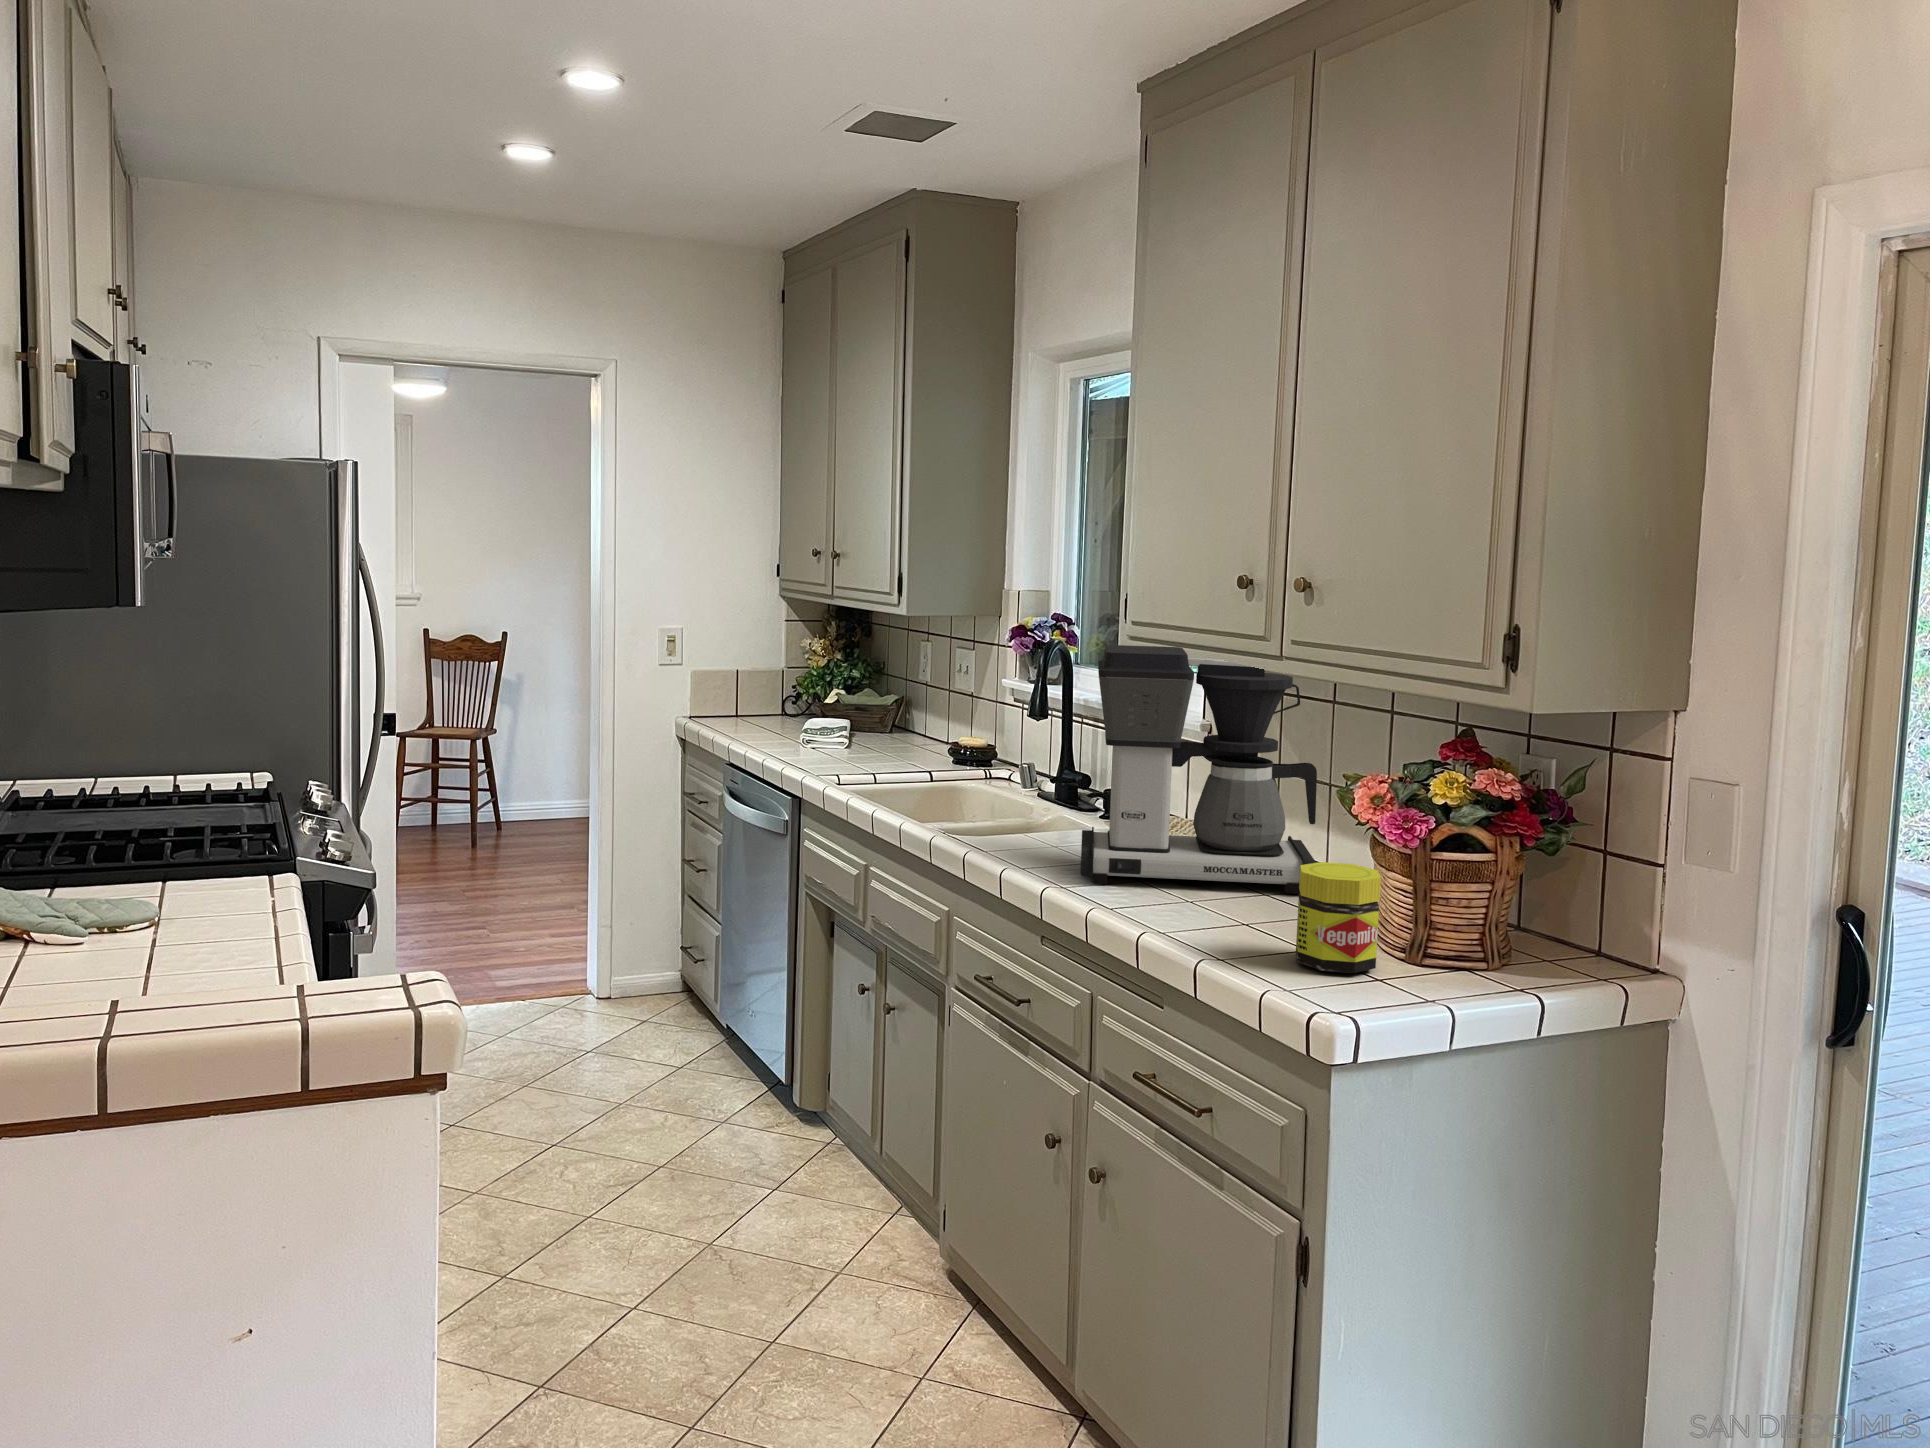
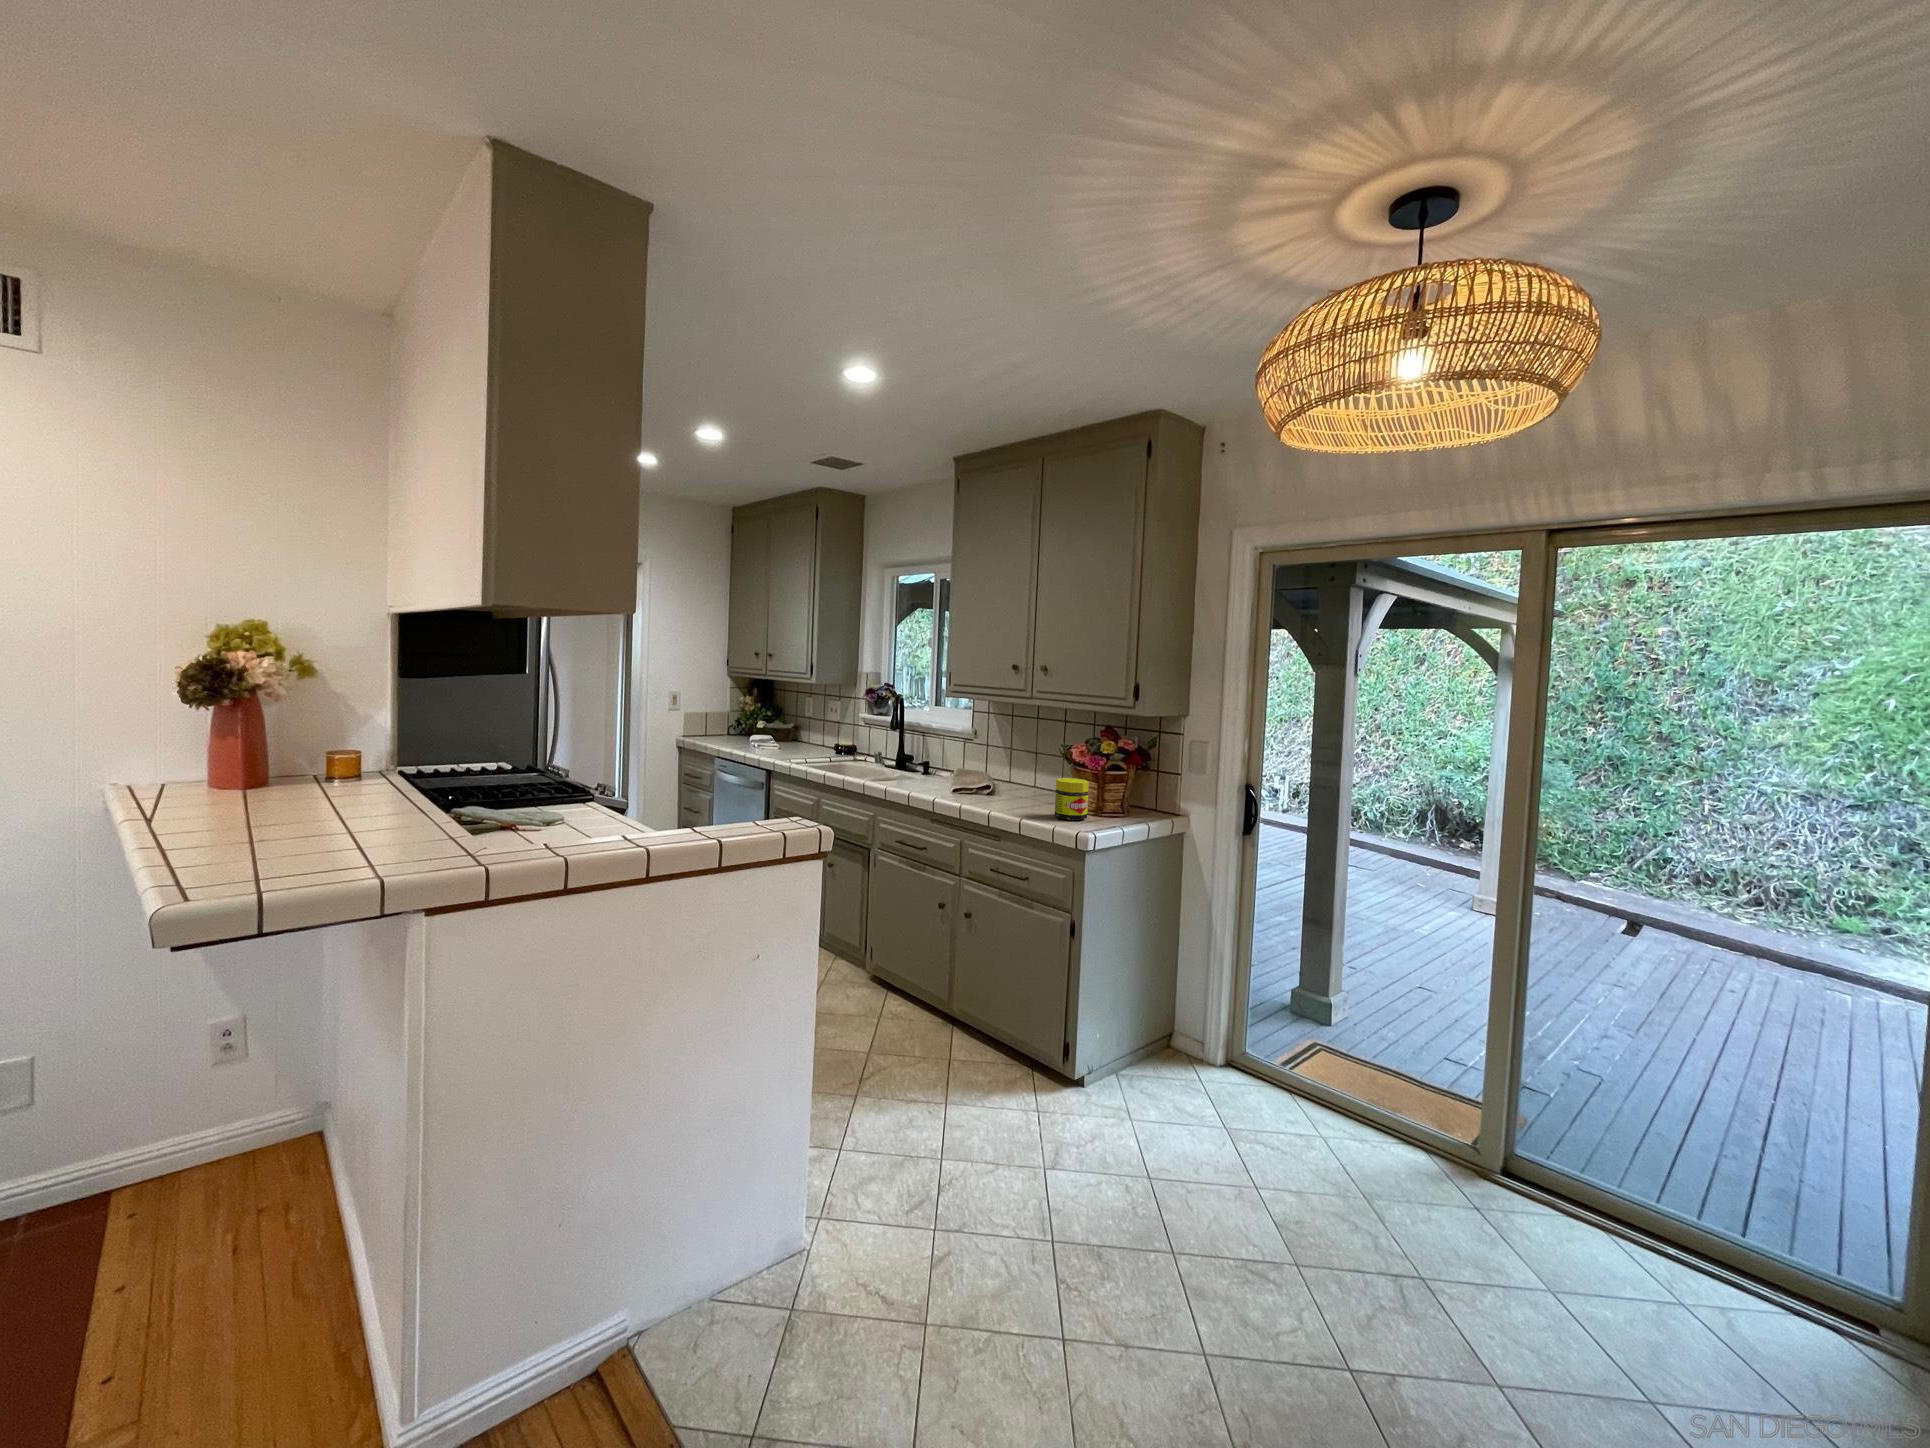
coffee maker: present [1081,645,1317,894] -> none [938,694,1042,797]

